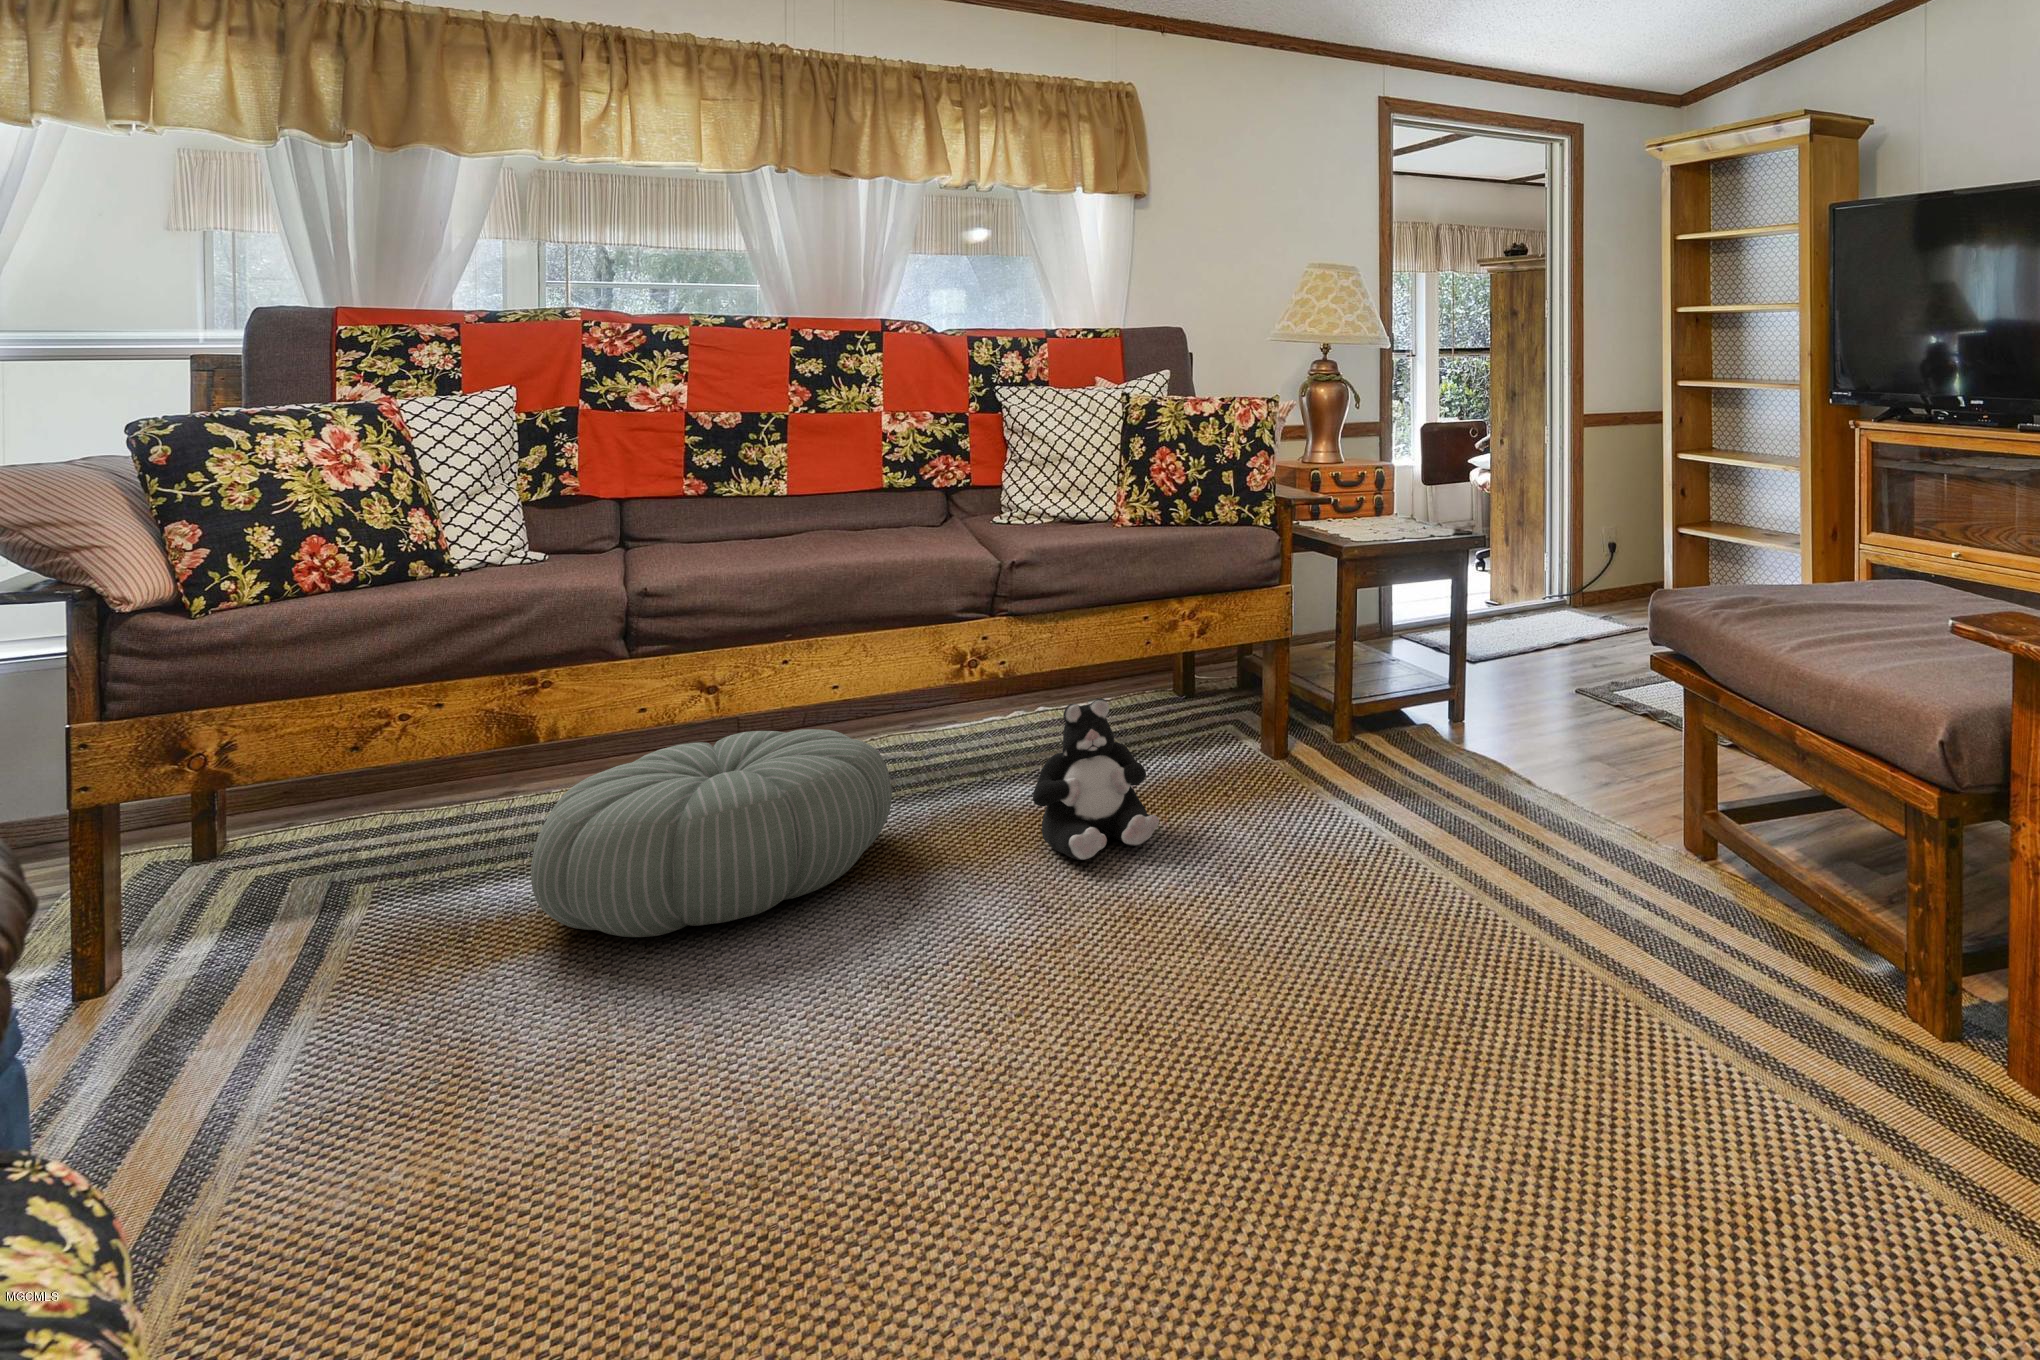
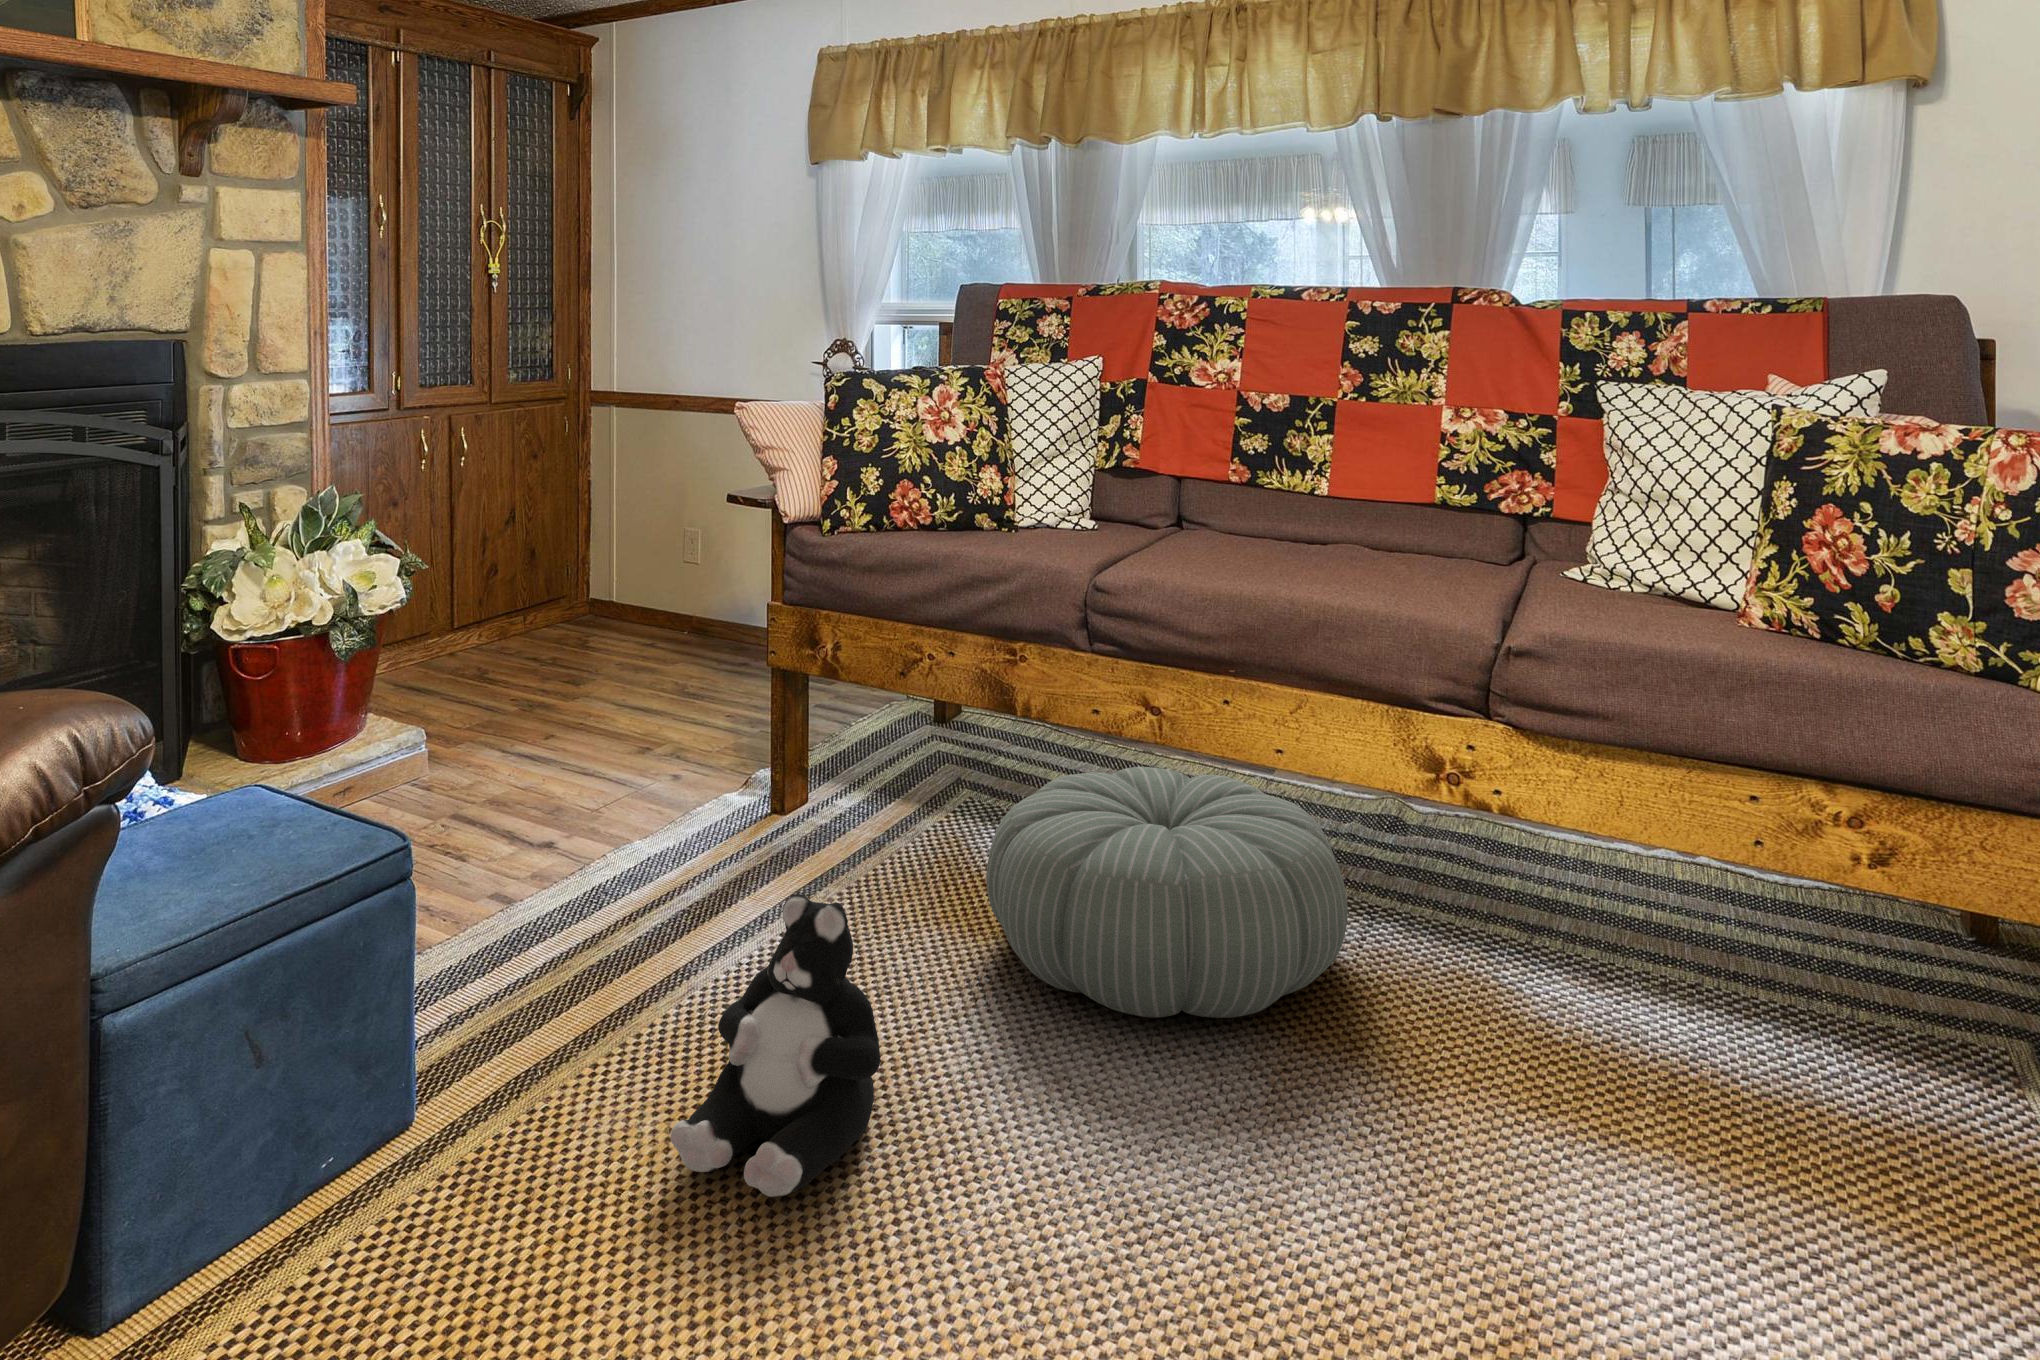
plush toy: present [1033,698,1159,860] -> present [671,894,881,1197]

